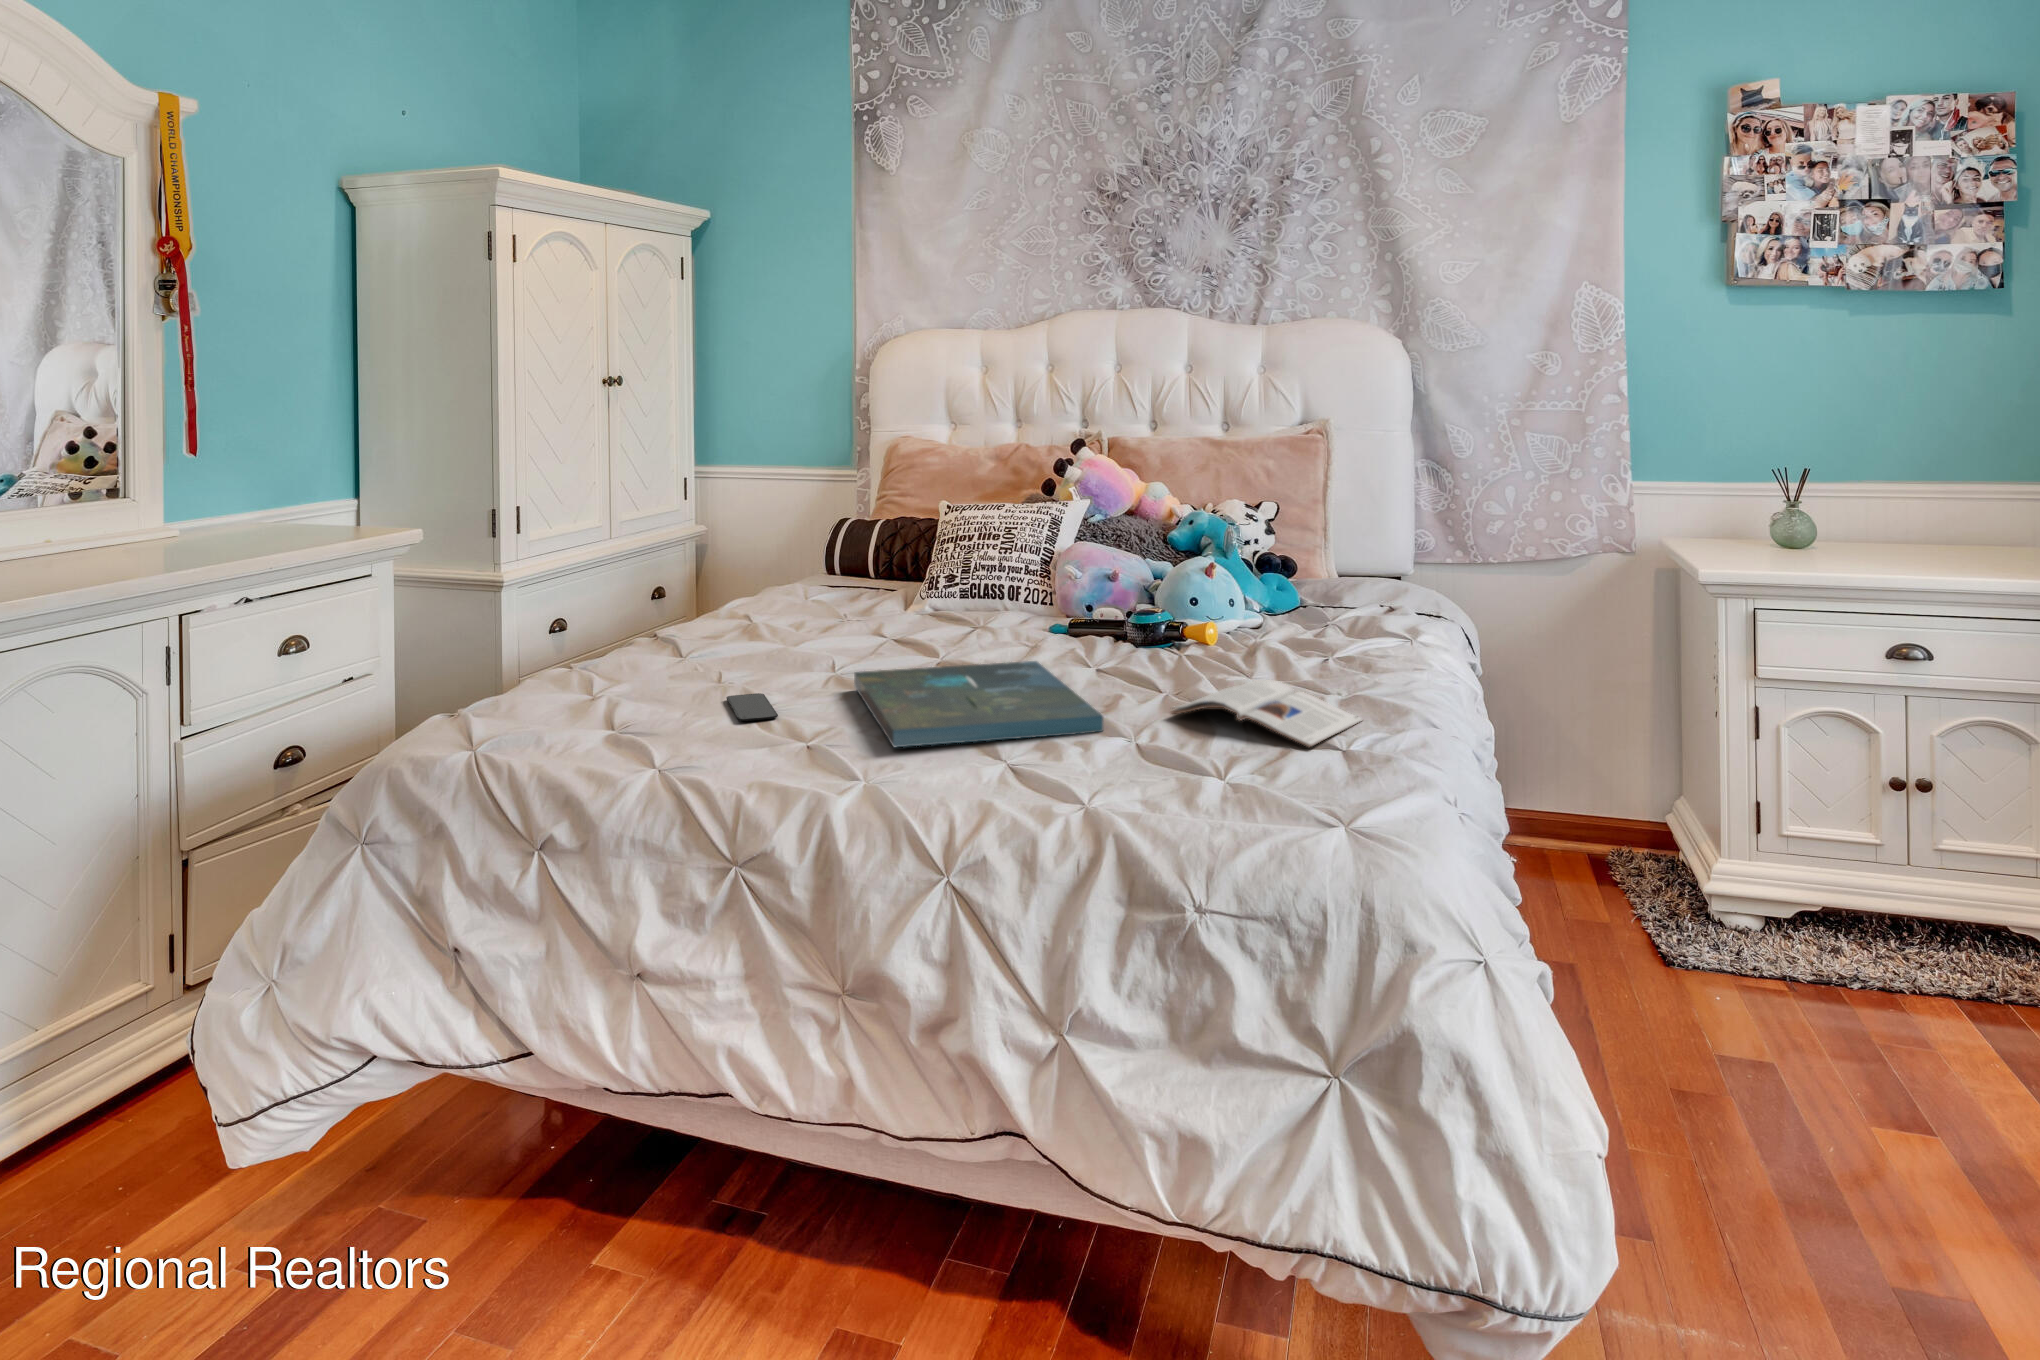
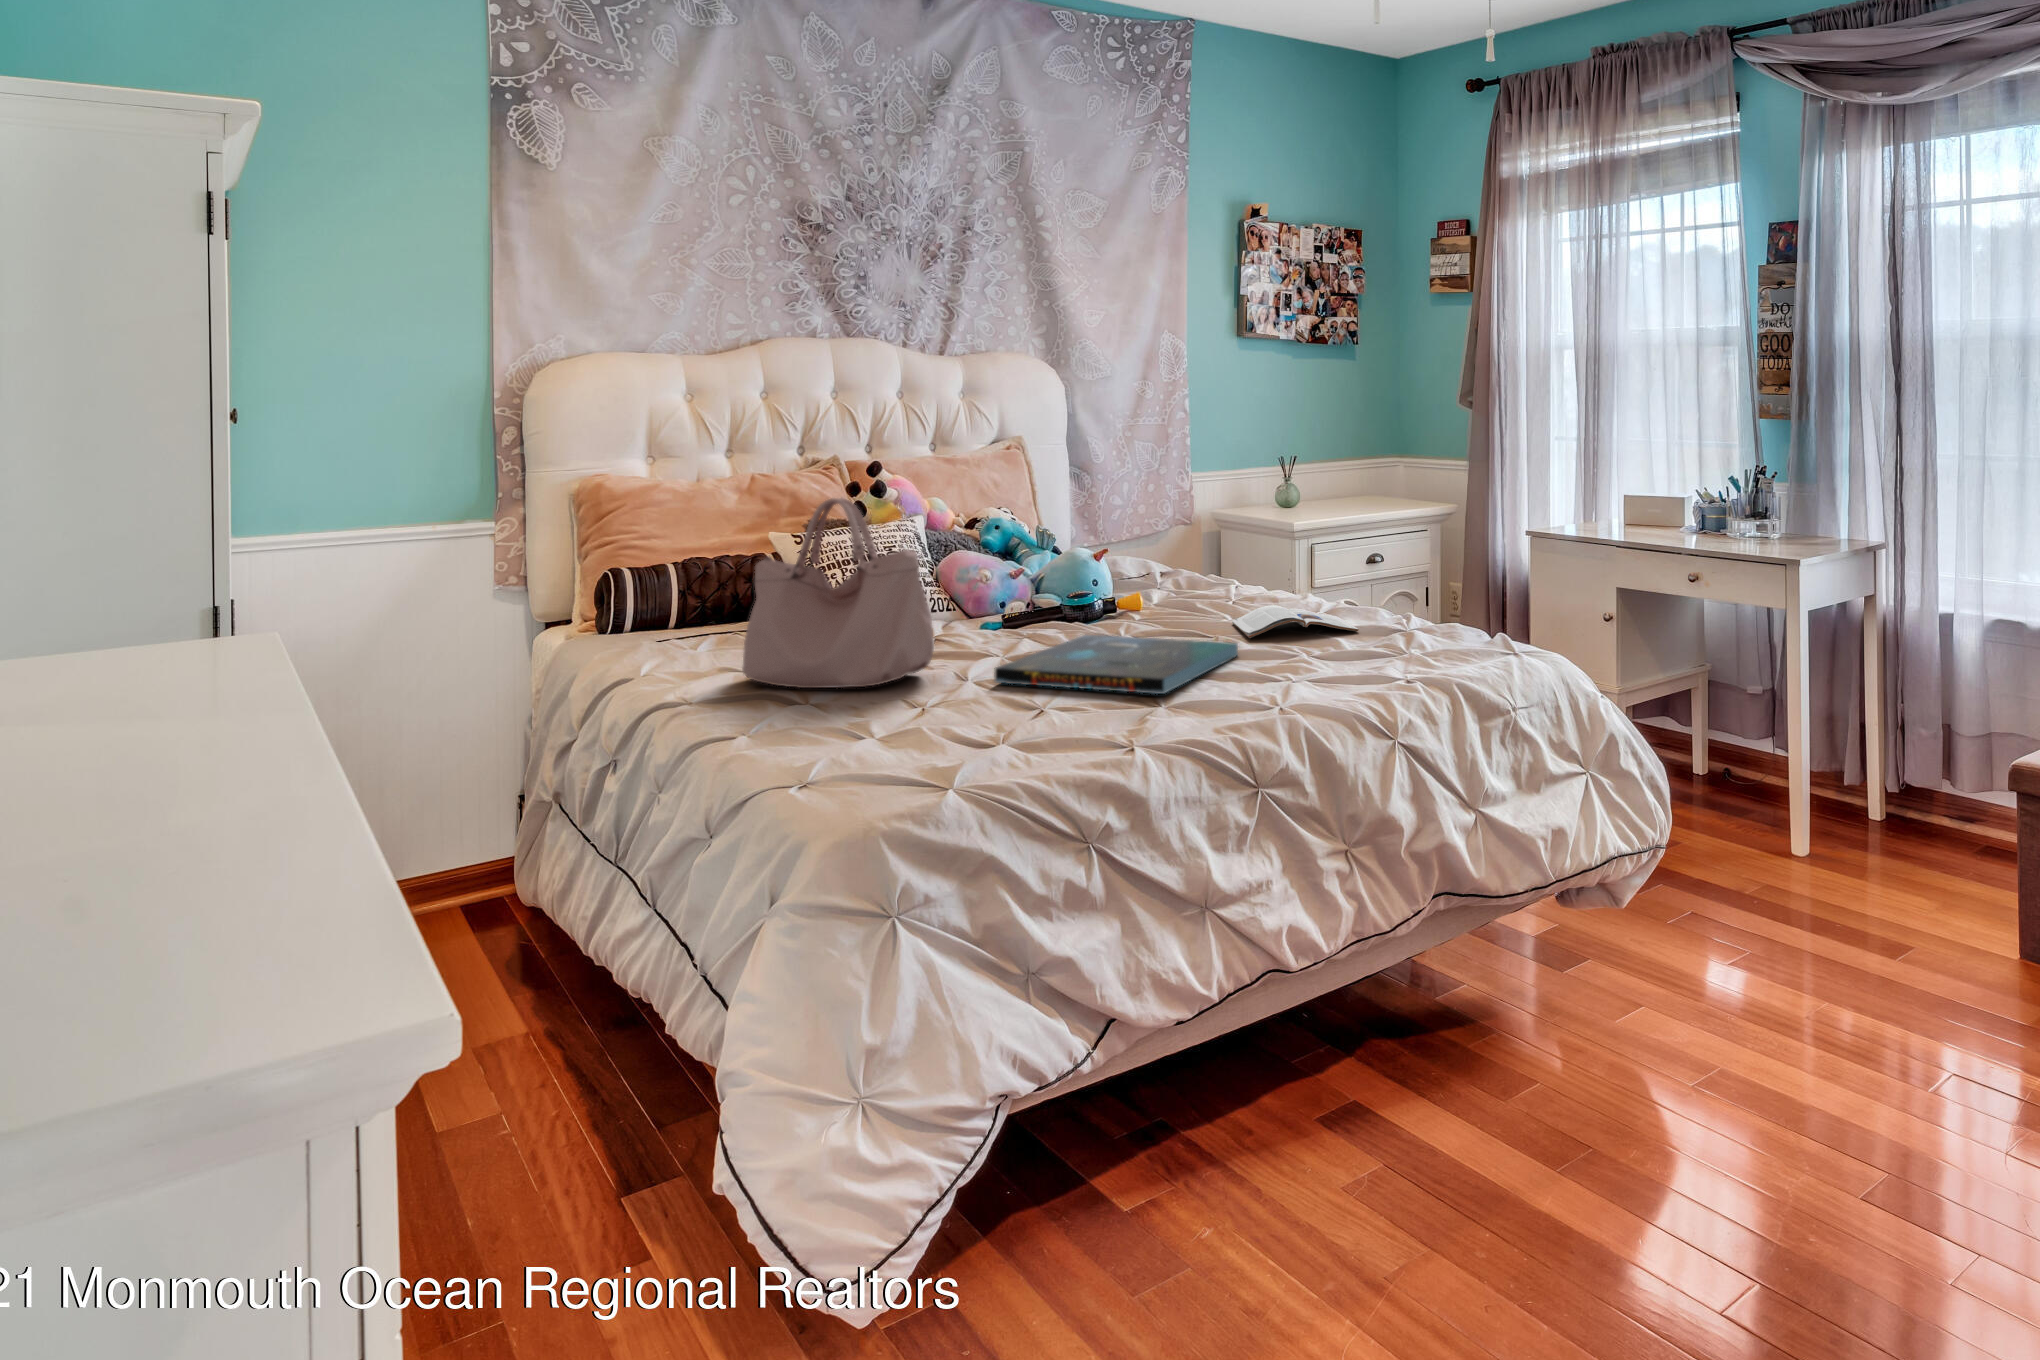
handbag: none [748,480,857,661] -> present [742,498,934,688]
smartphone: present [726,693,778,721] -> none [914,706,1006,721]

